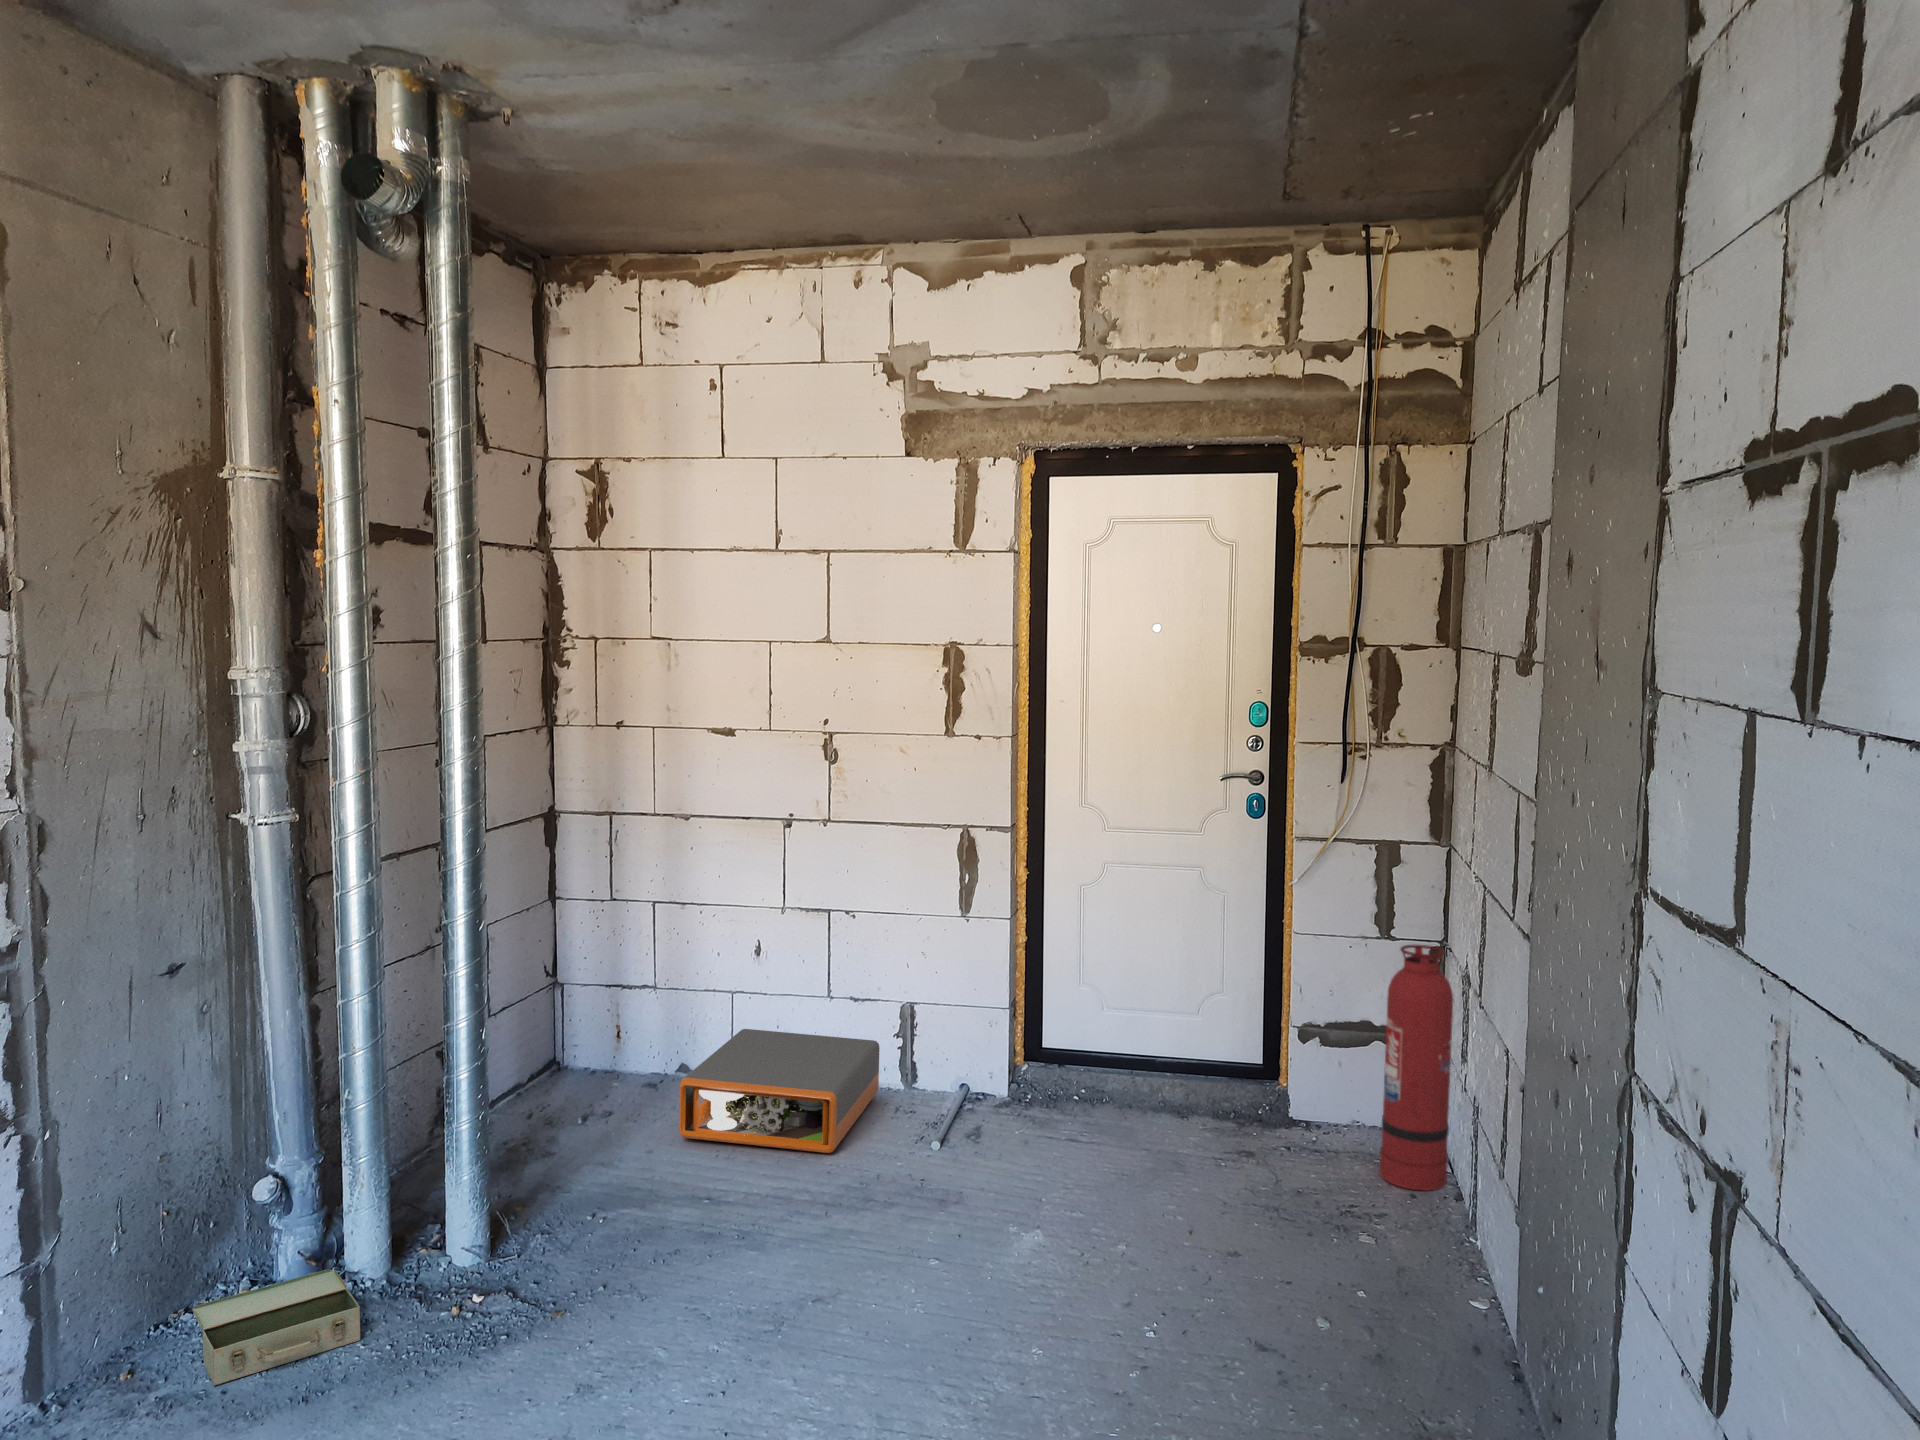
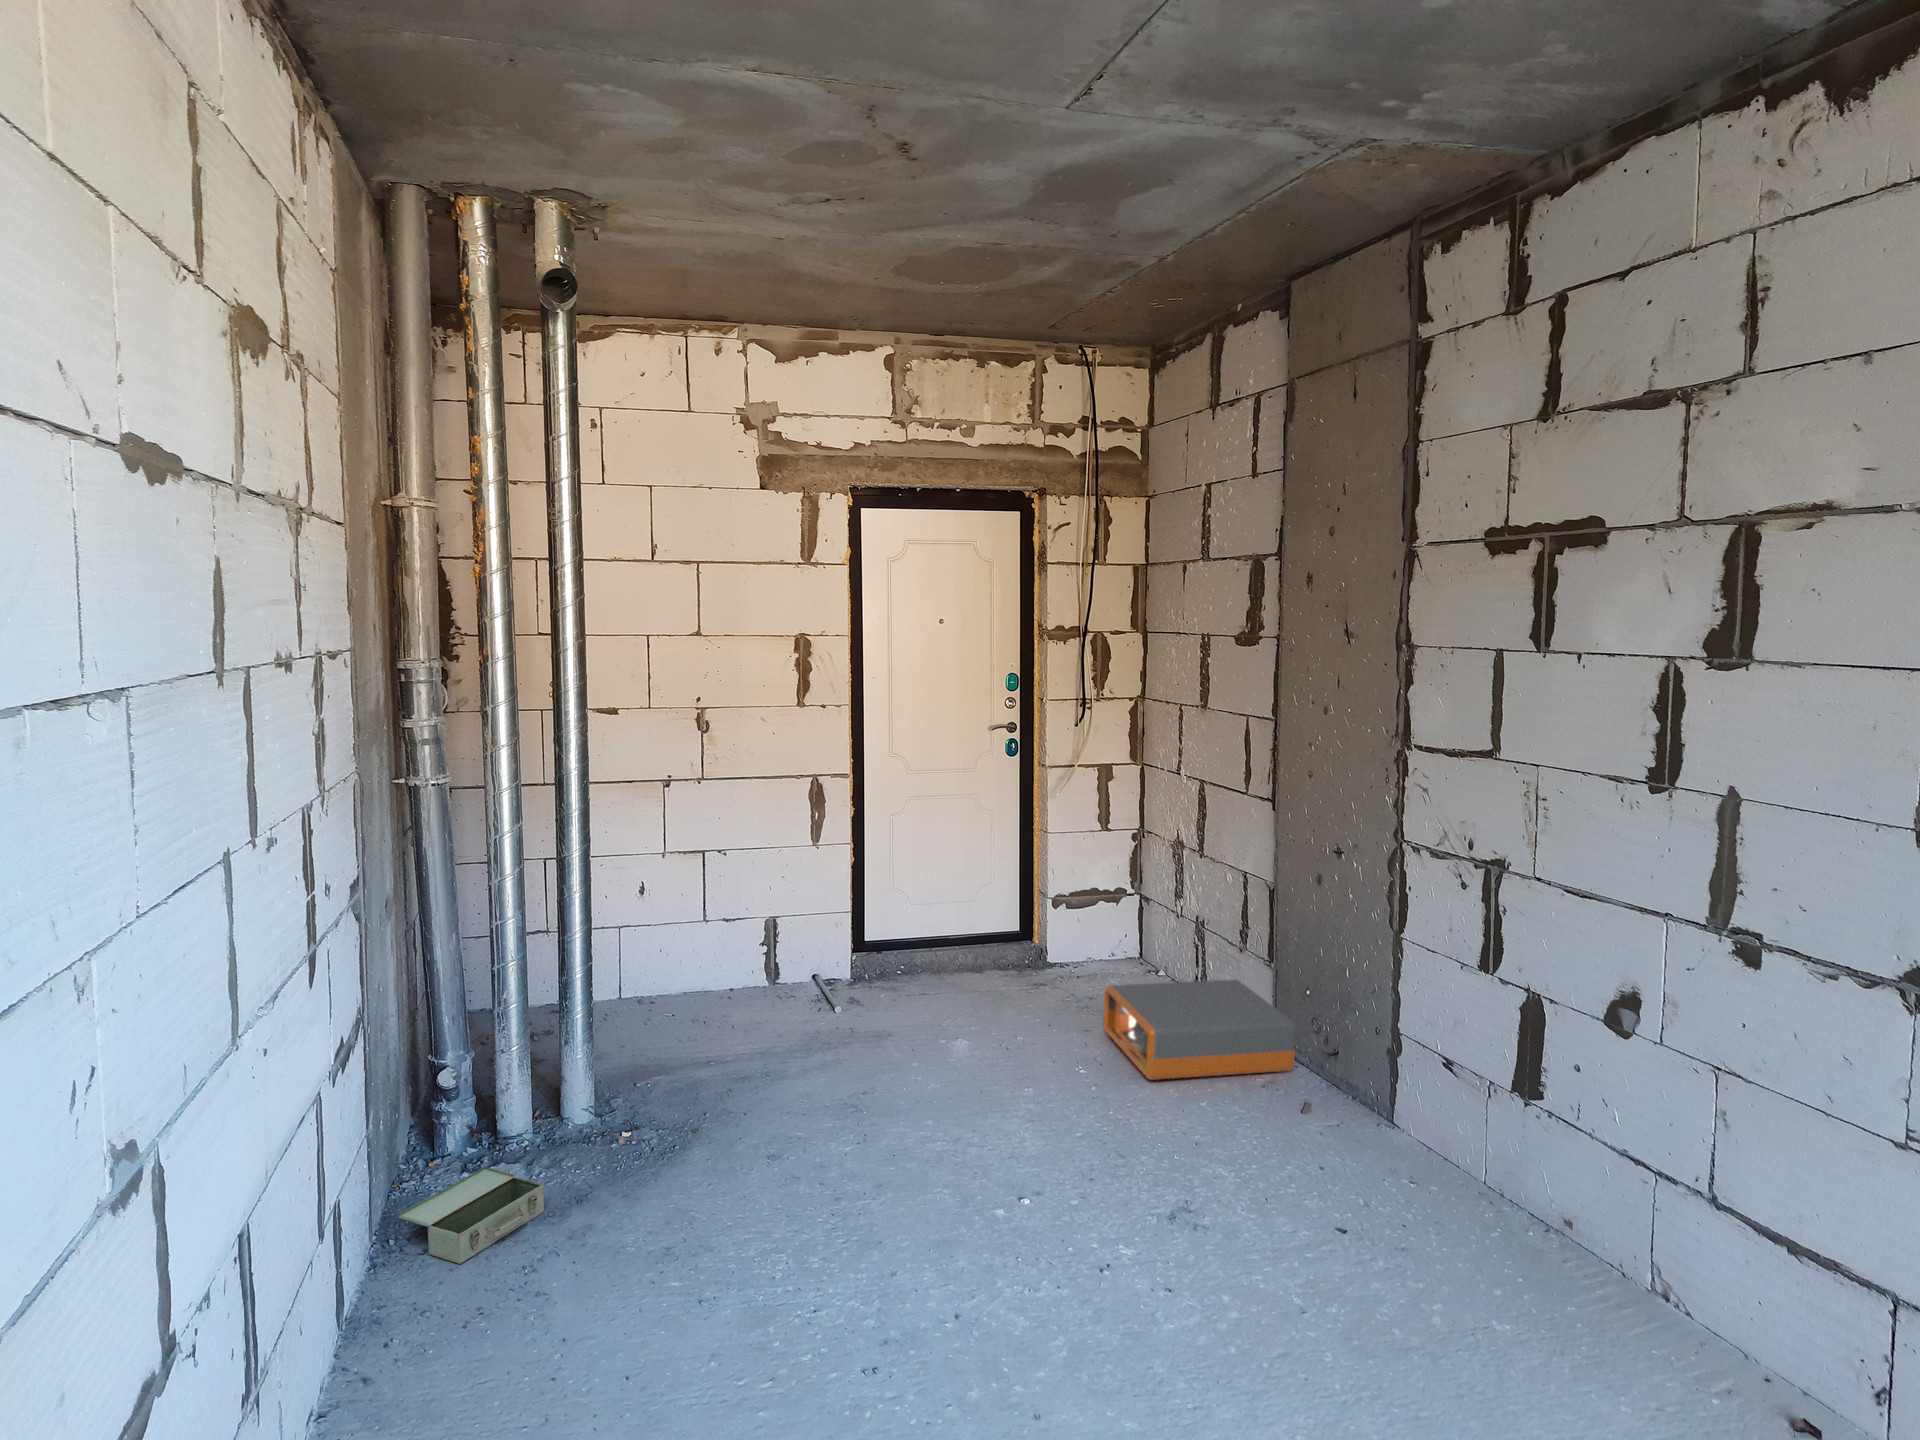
fire extinguisher: present [1380,945,1453,1190] -> none [1126,829,1171,988]
storage box: present [679,1029,880,1153] -> present [1104,980,1296,1080]

